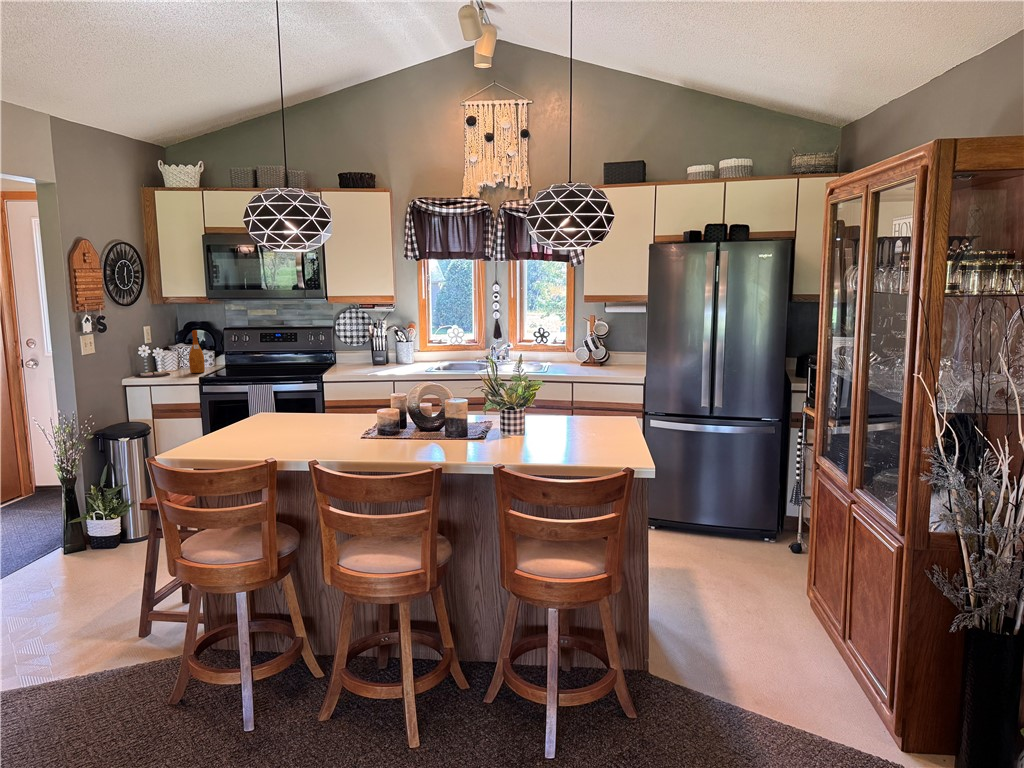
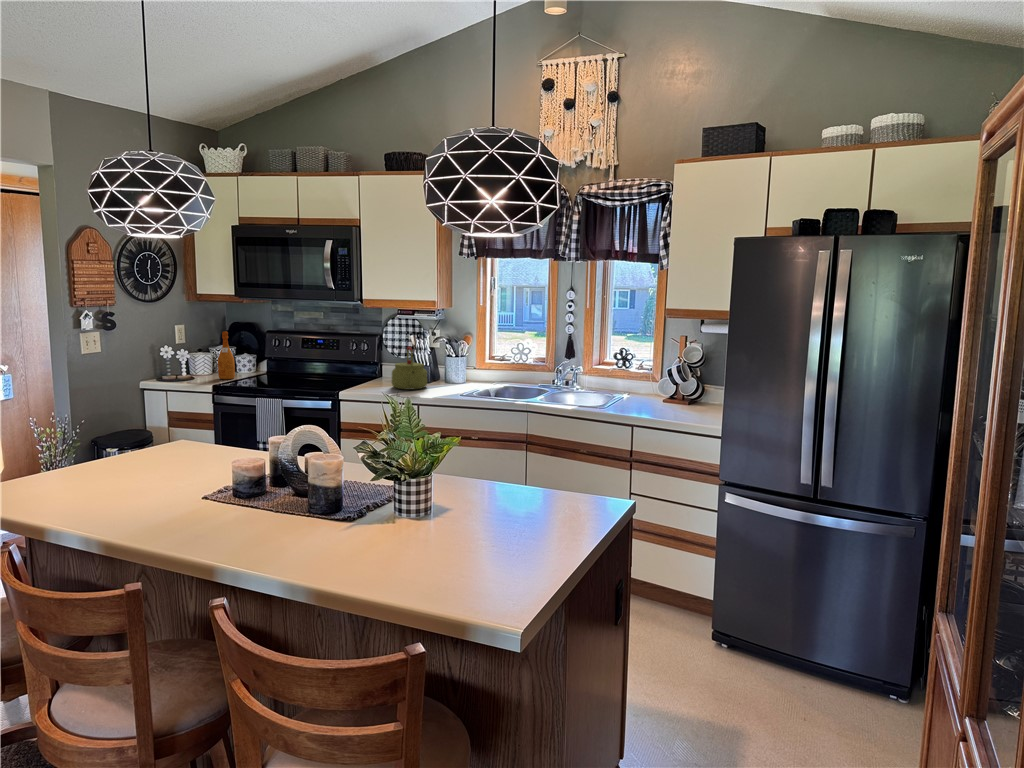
kettle: none [356,335,386,370] -> present [392,346,427,389]

